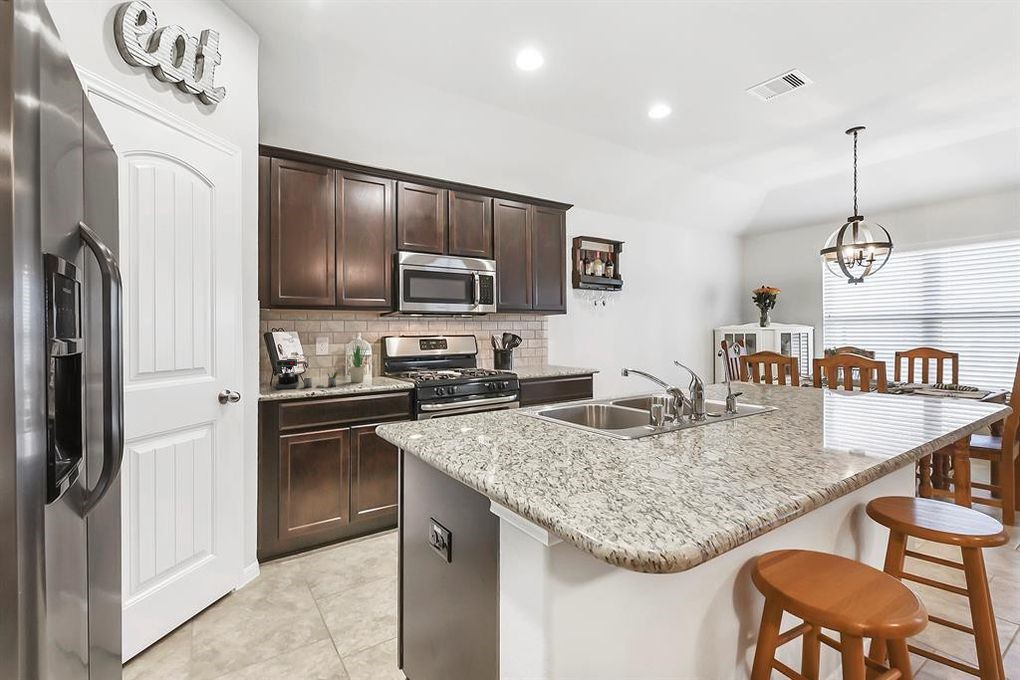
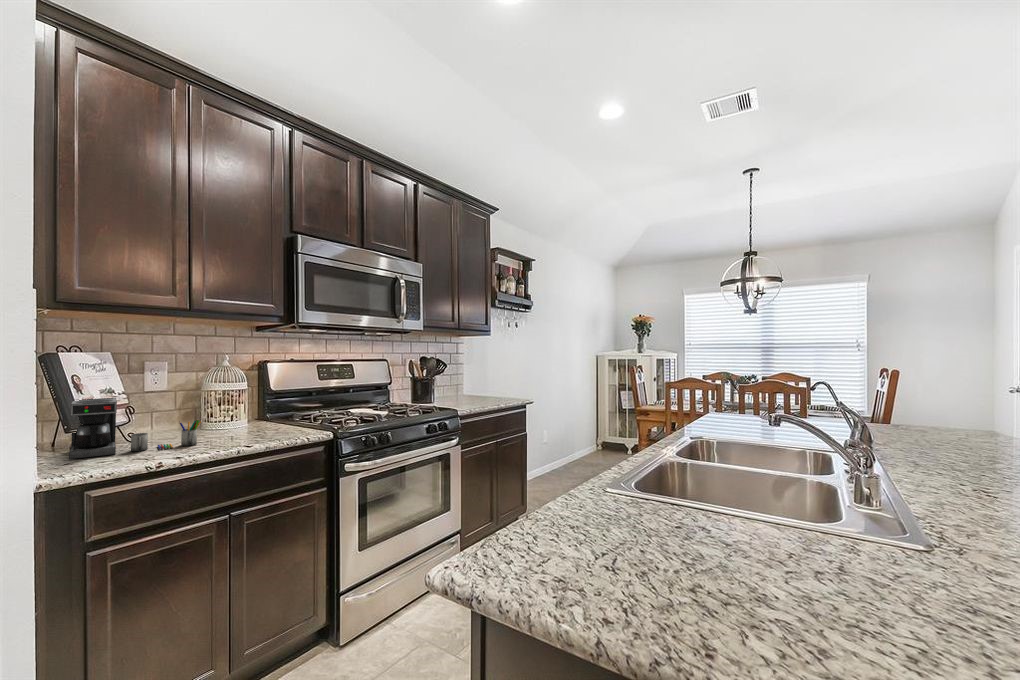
potted plant: present [350,346,366,382] -> none [216,365,249,435]

